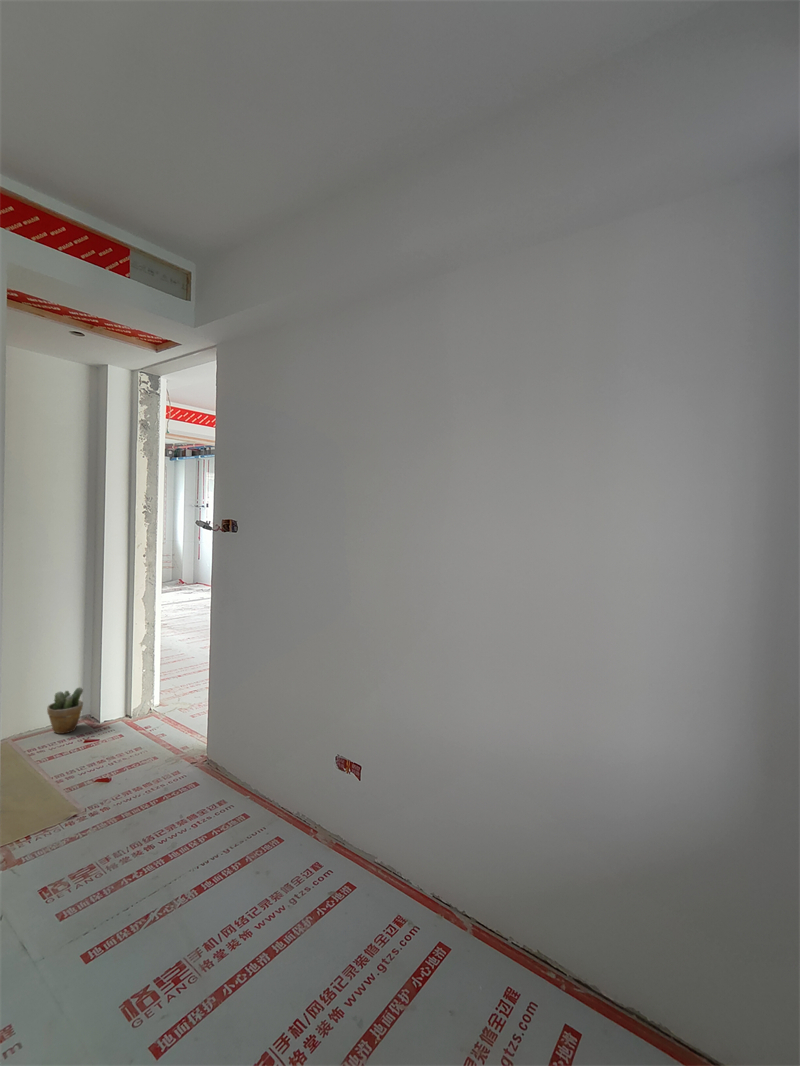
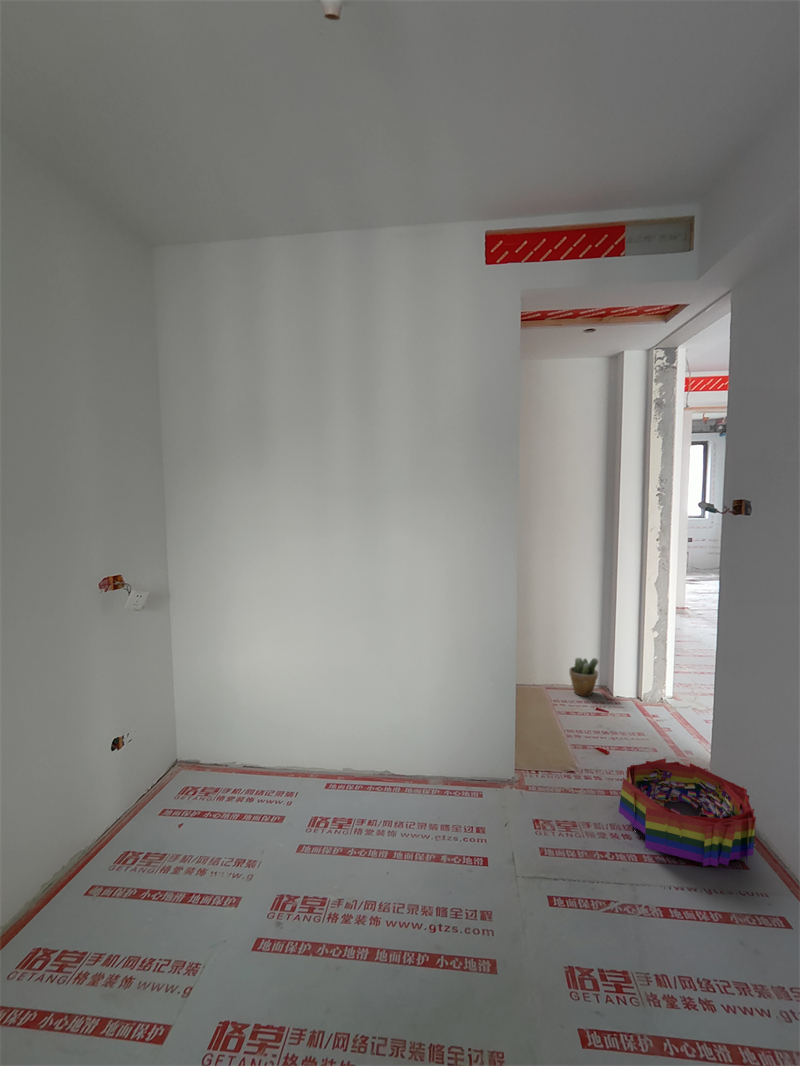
storage bin: none [138,755,253,848] -> present [619,758,756,866]

